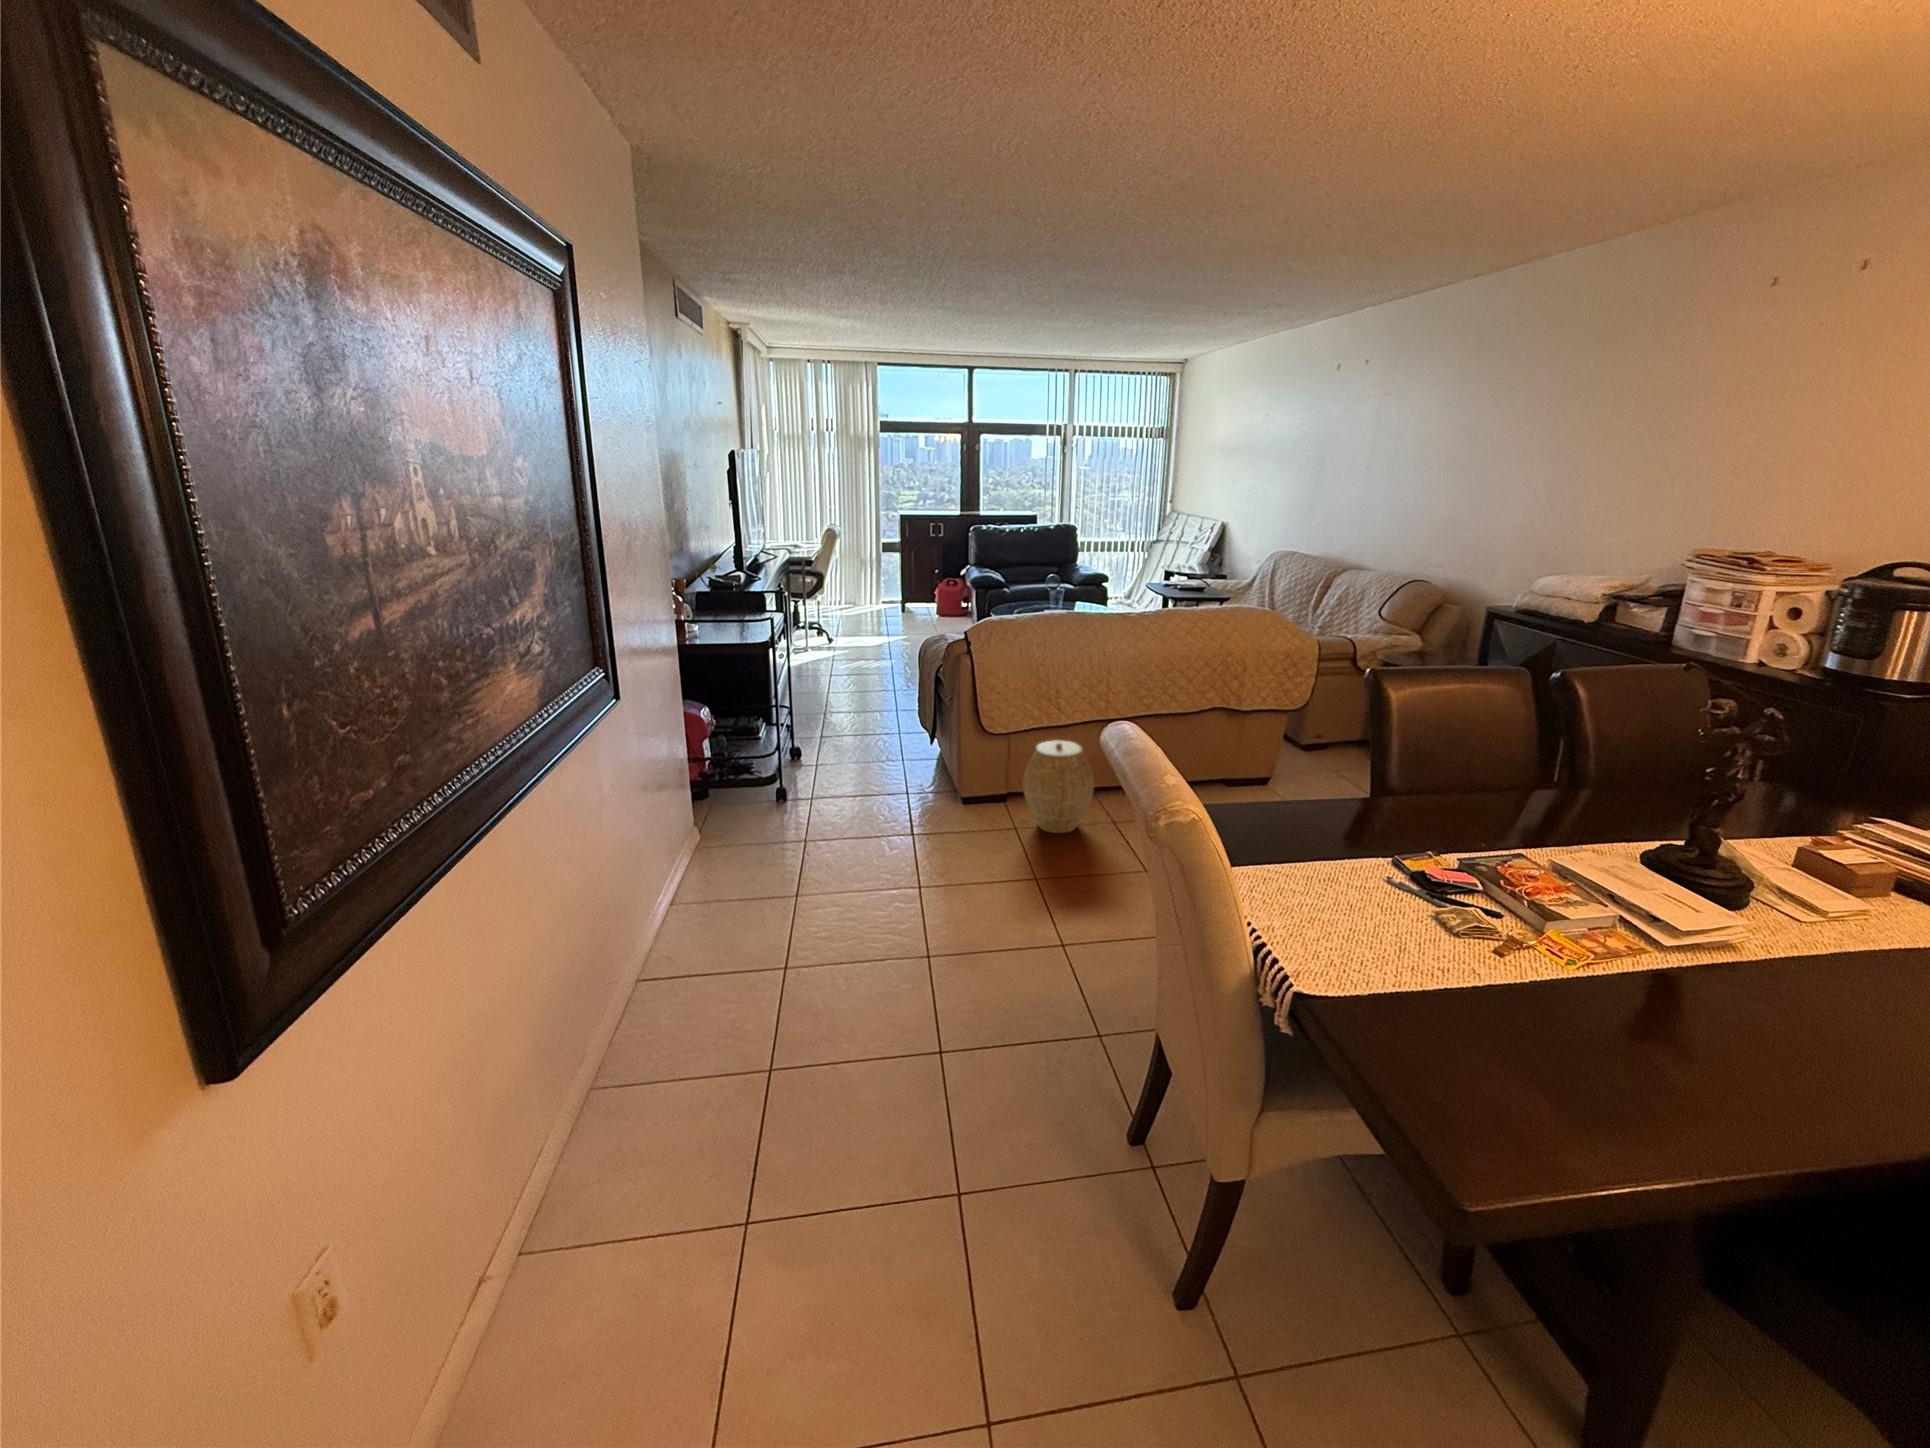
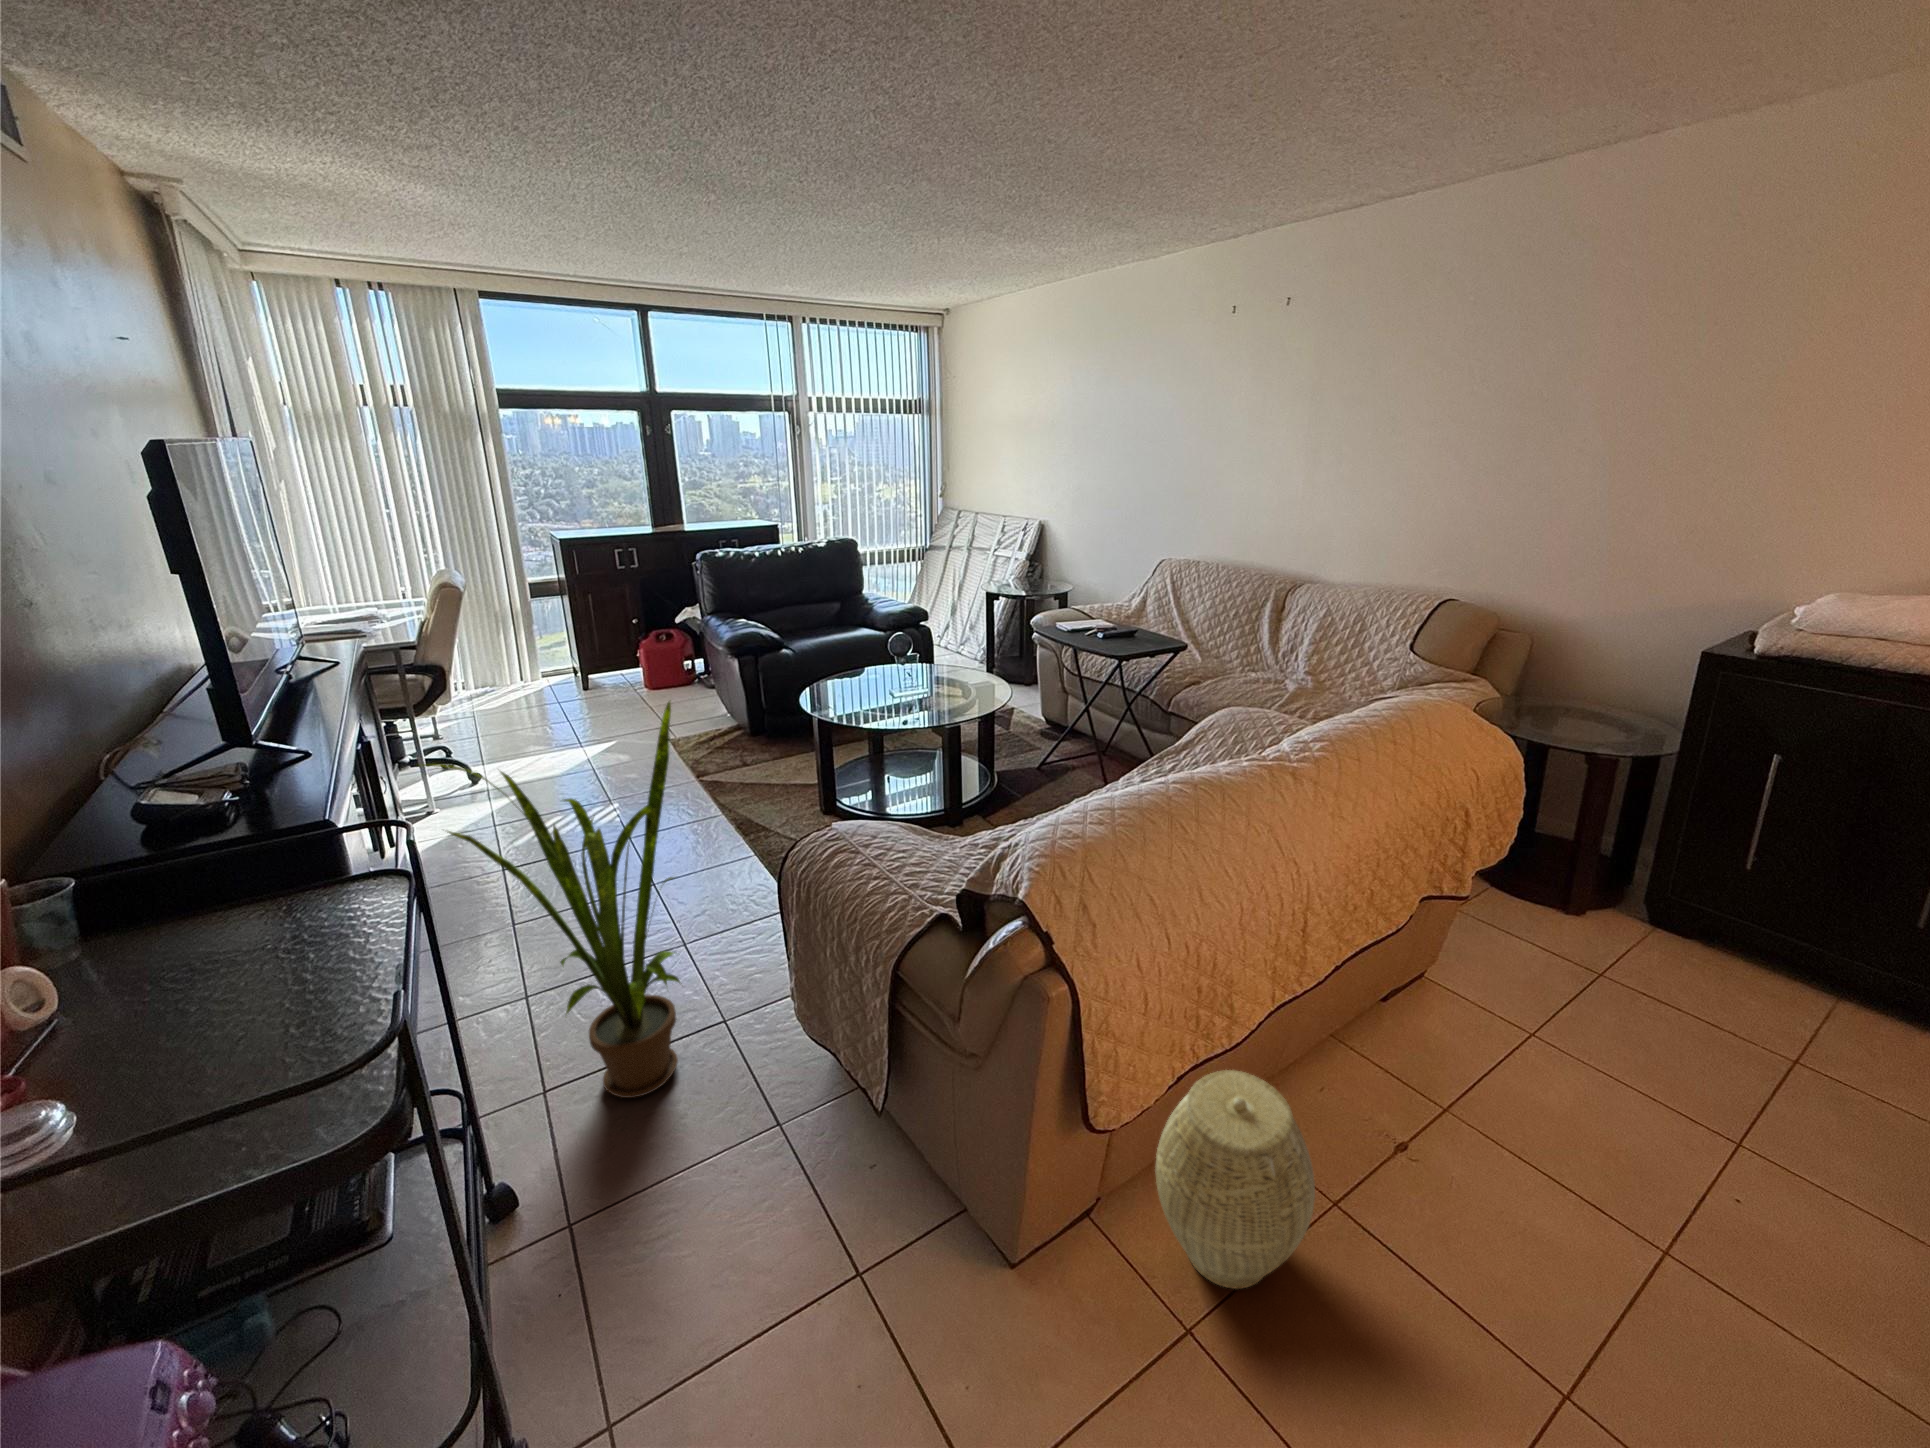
house plant: none [786,568,892,745] -> present [423,702,680,1098]

